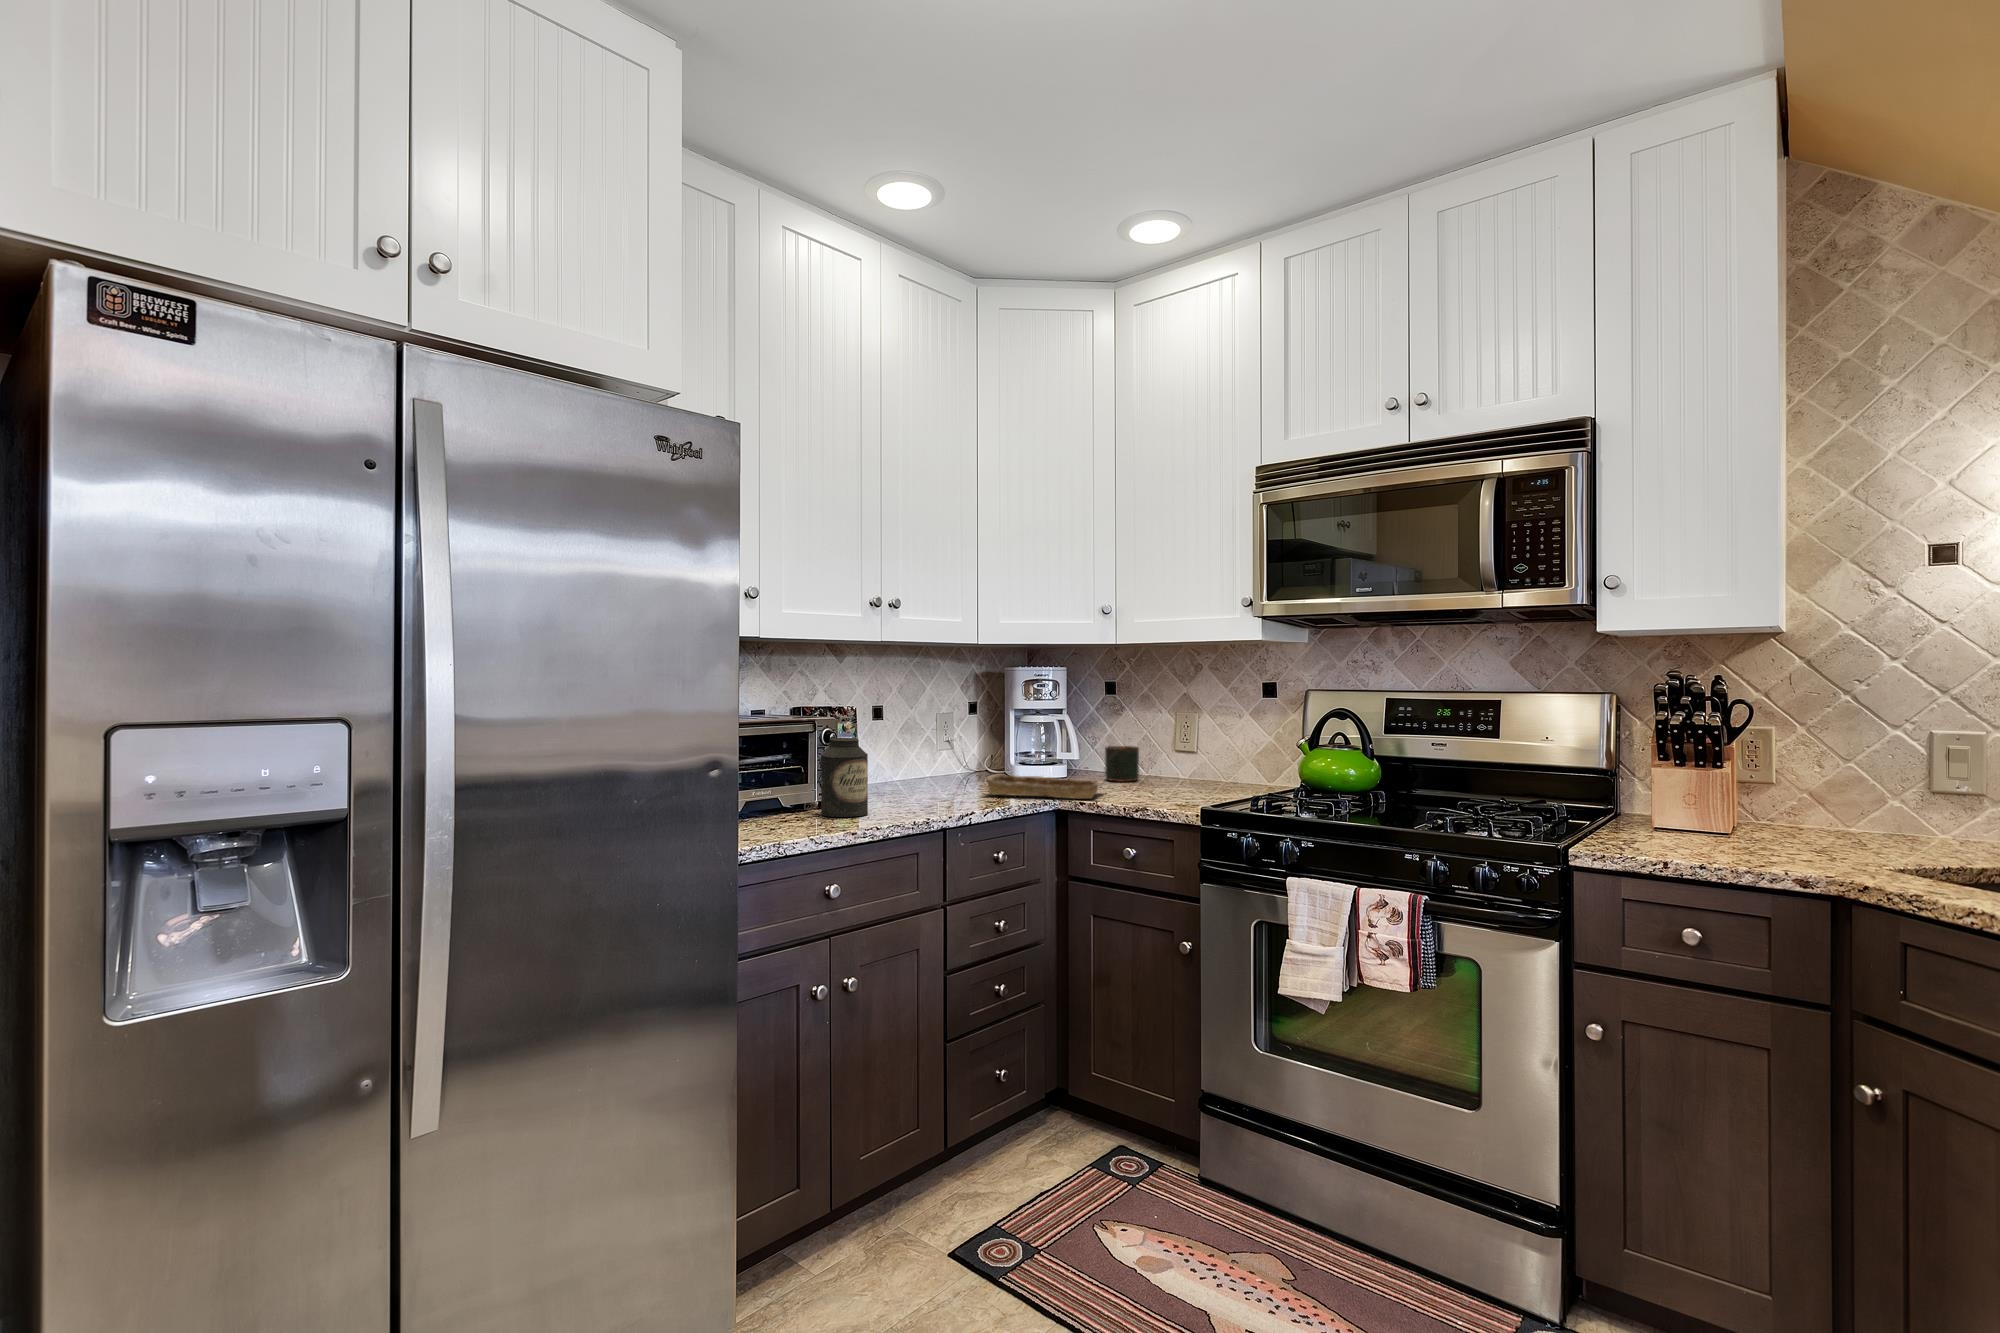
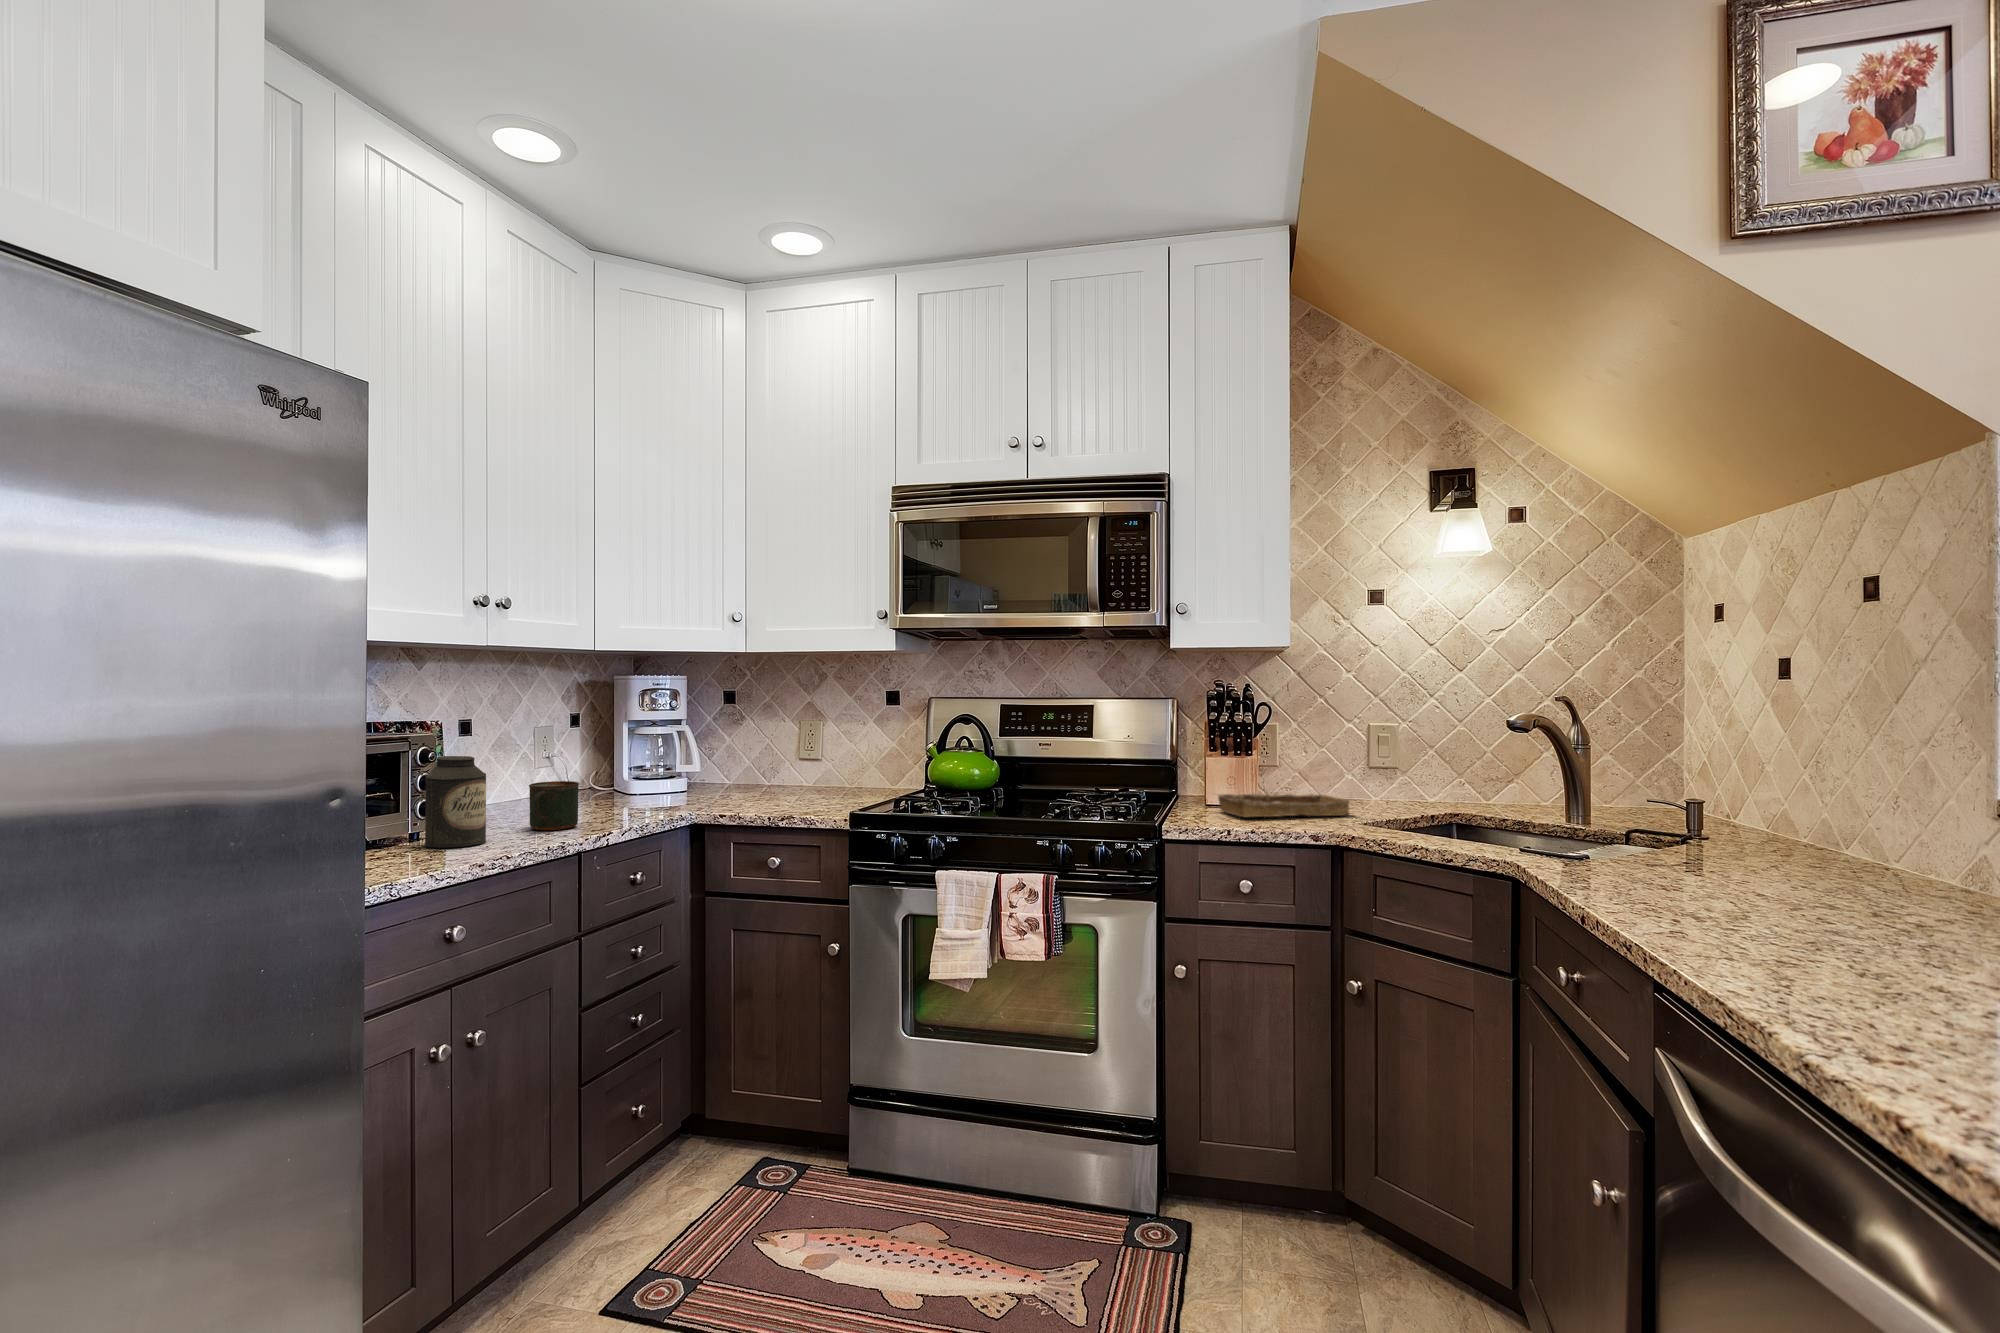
mug: present [1105,746,1139,782] -> present [529,781,579,830]
tray: present [987,774,1101,799] -> present [1218,794,1350,817]

